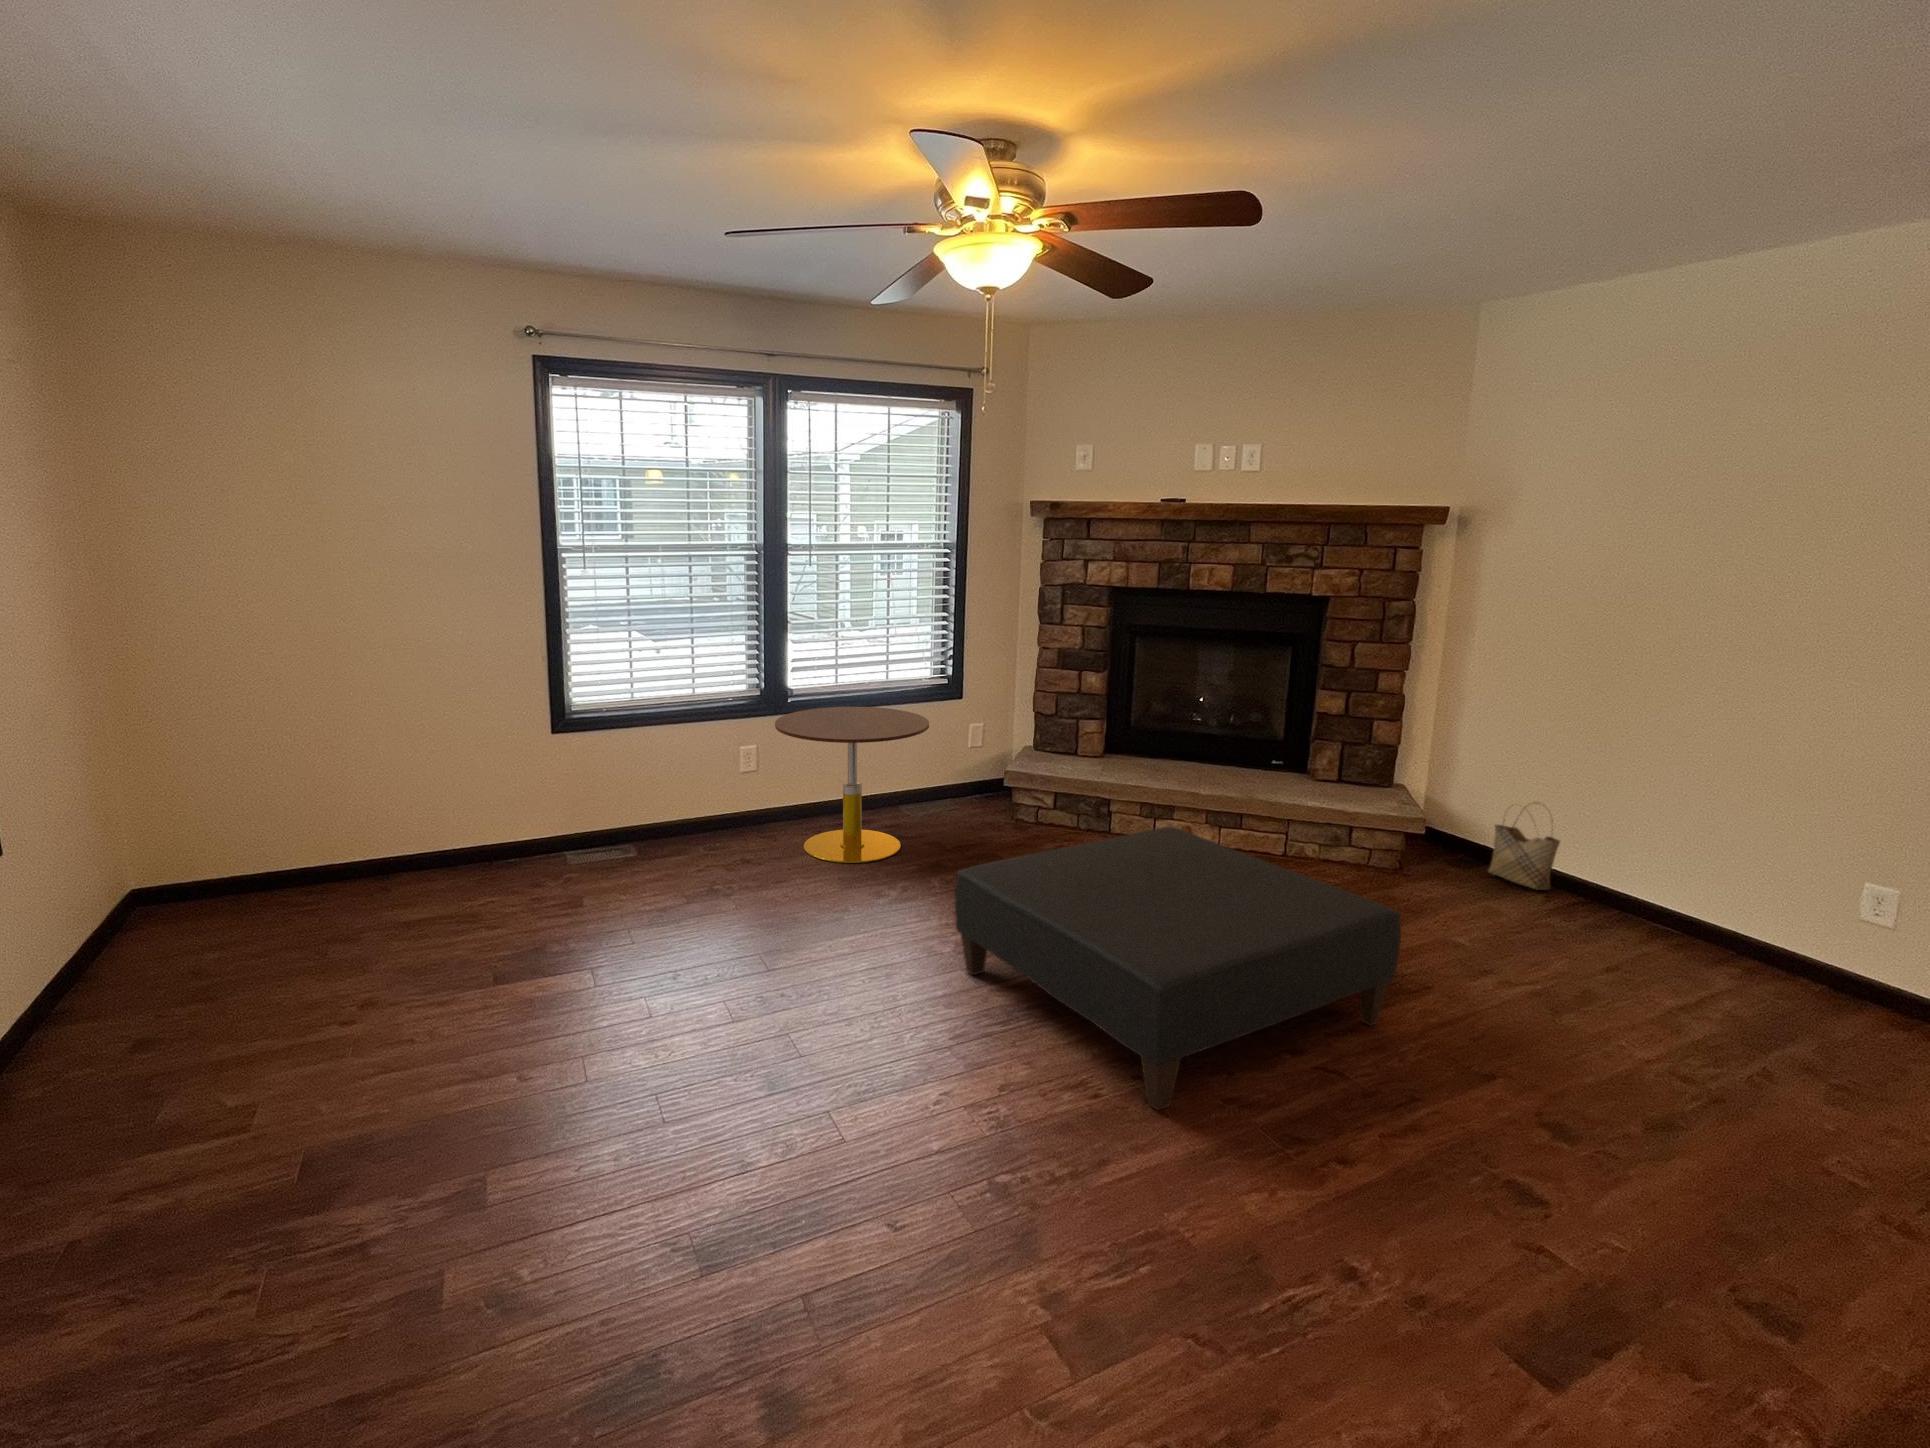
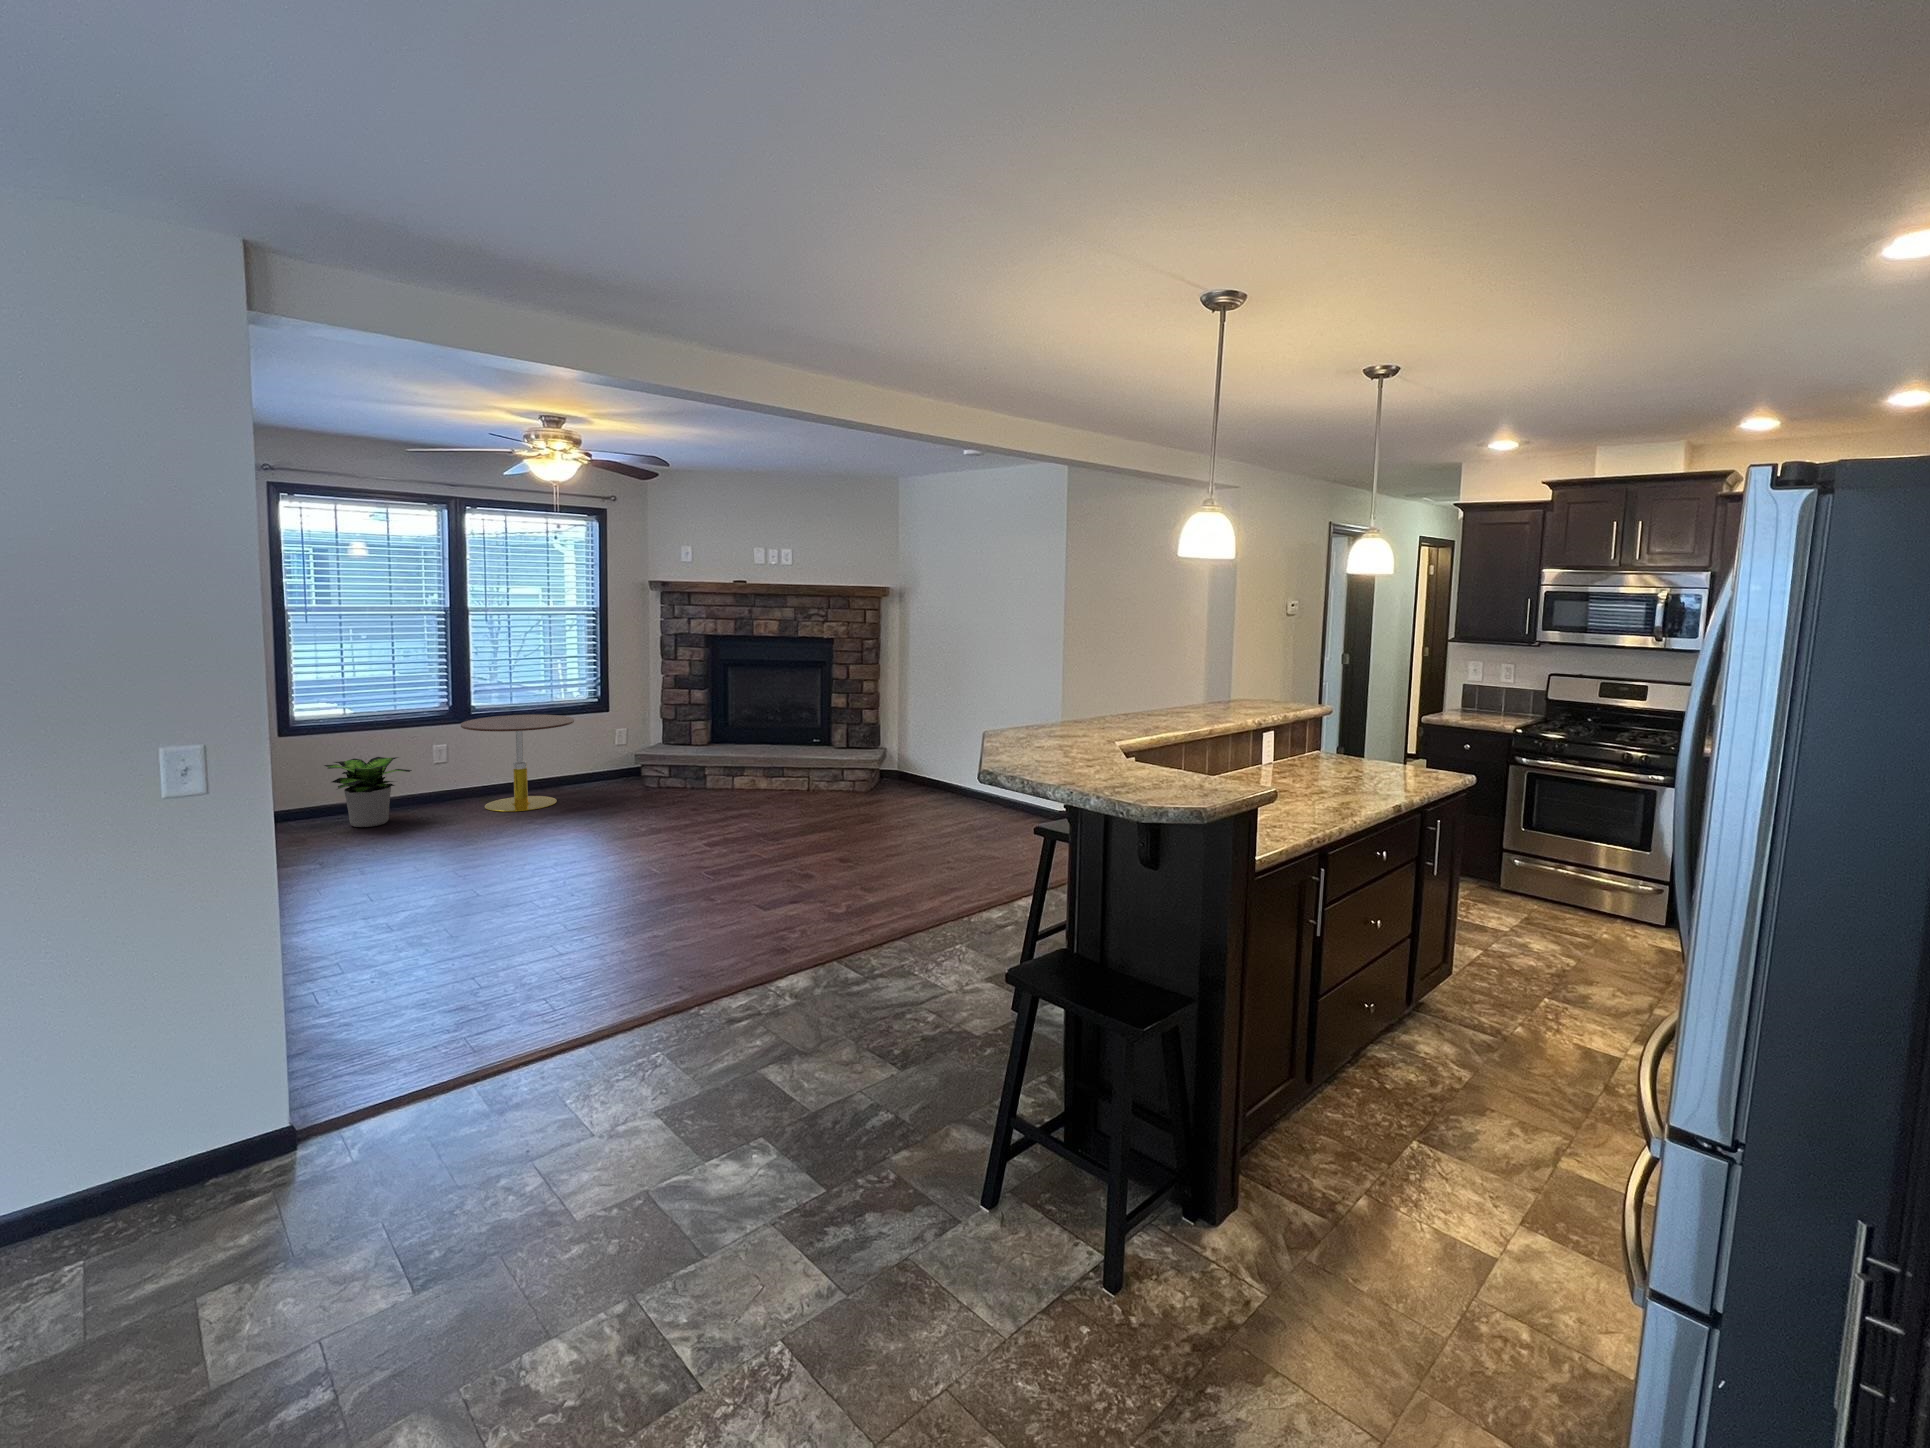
potted plant: none [601,767,712,876] -> present [324,757,412,827]
woven basket: present [1488,805,1560,890] -> none [913,747,941,793]
ottoman: present [955,826,1401,1110] -> none [571,765,806,878]

